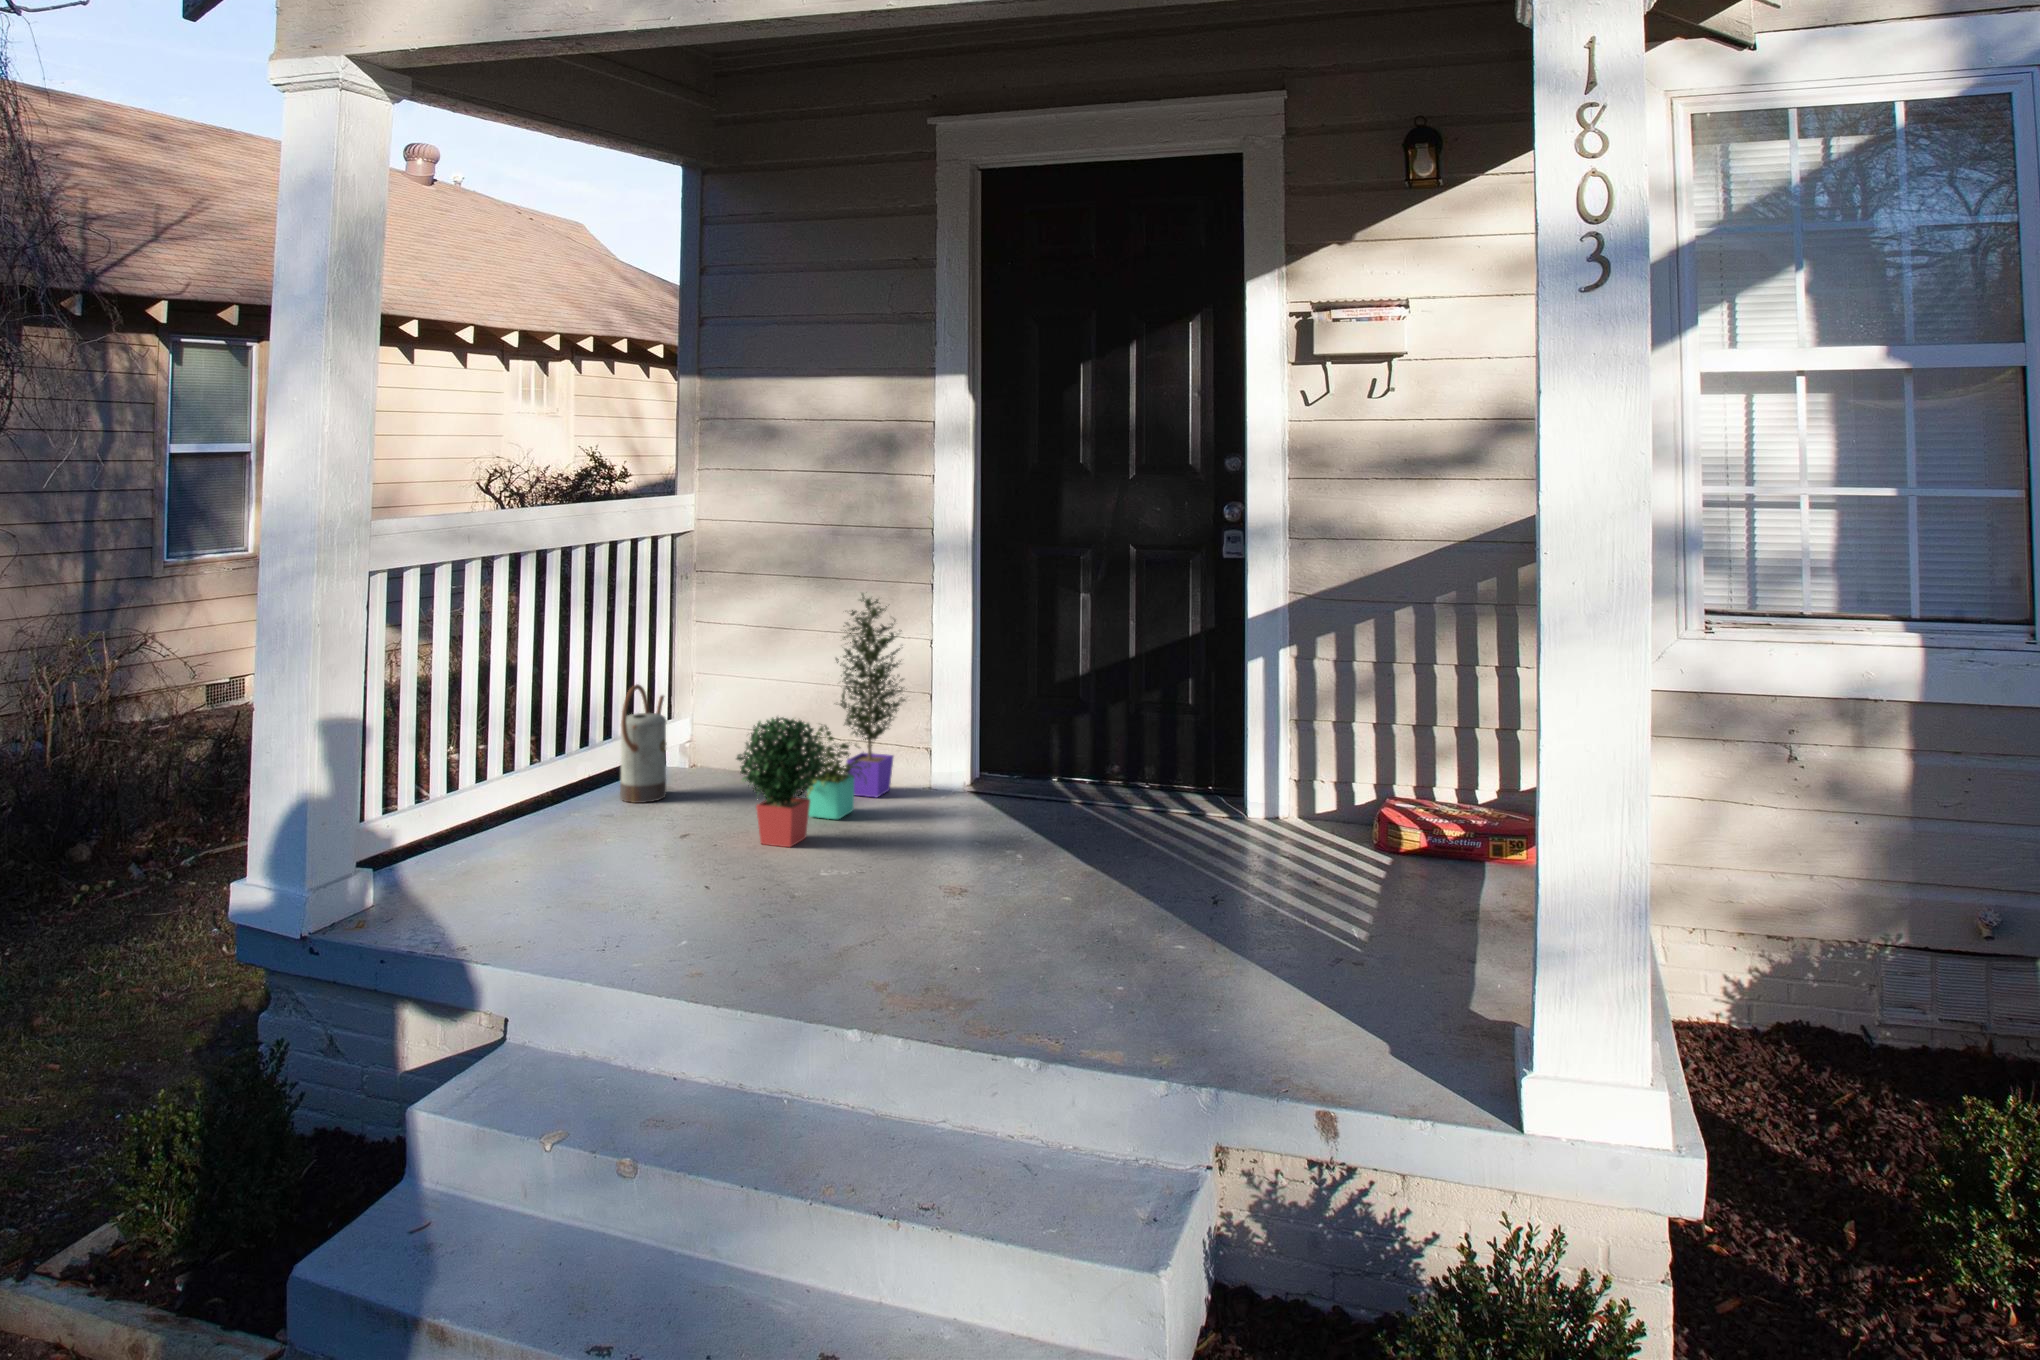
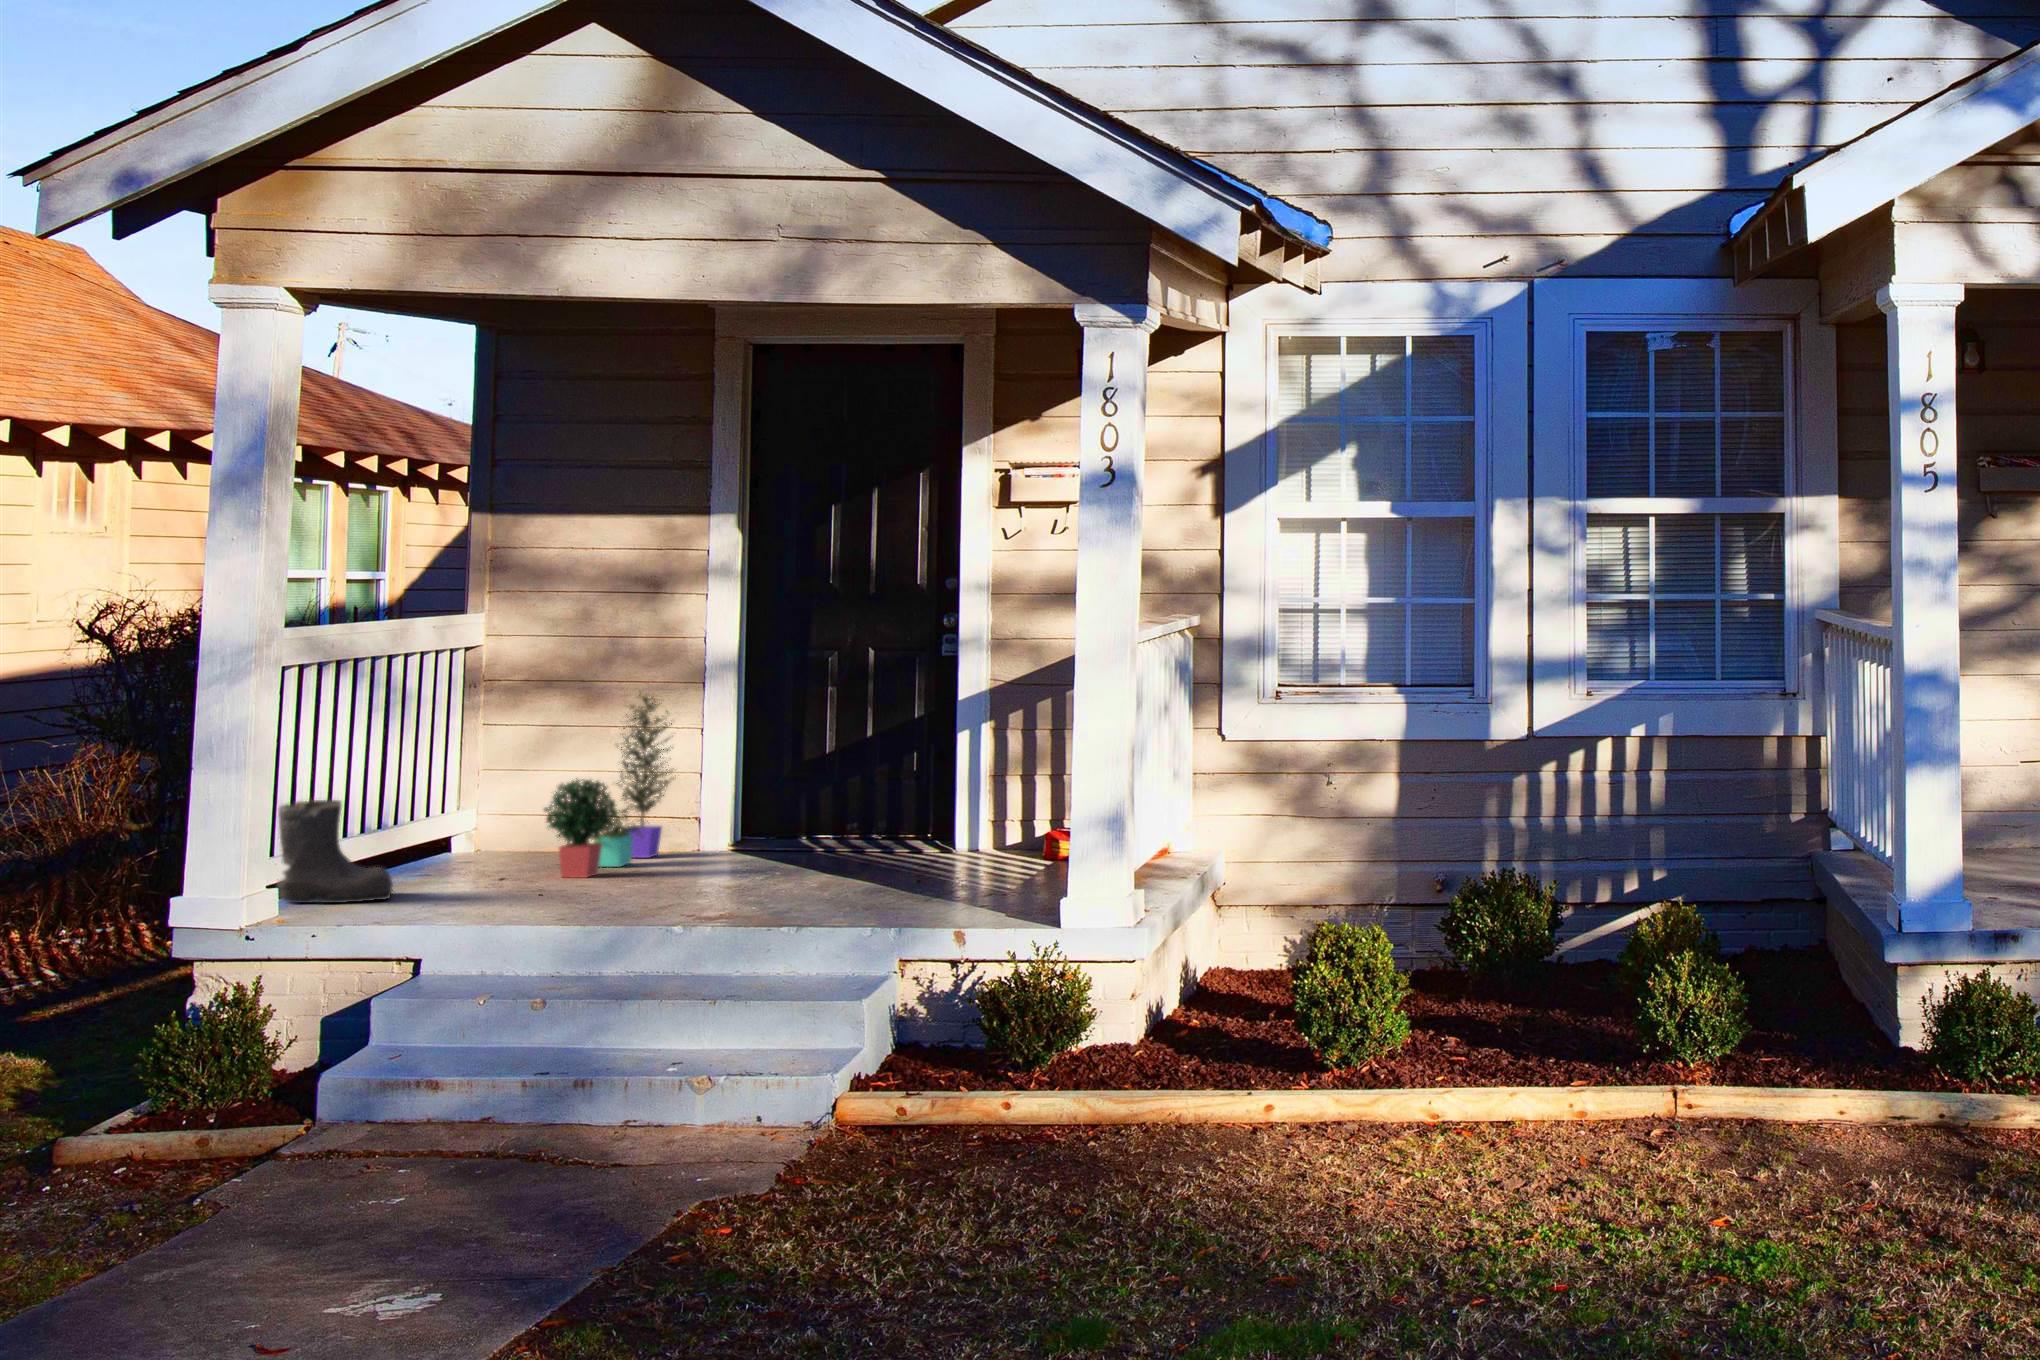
watering can: present [620,684,666,803] -> none [418,767,462,866]
boots: none [390,754,542,903] -> present [277,800,393,903]

